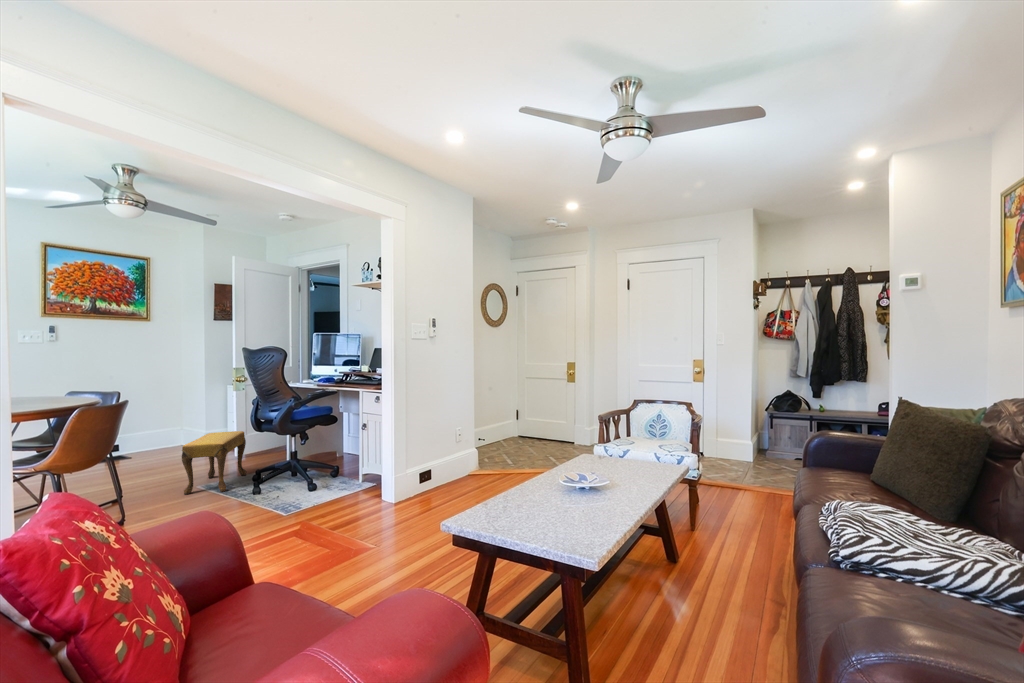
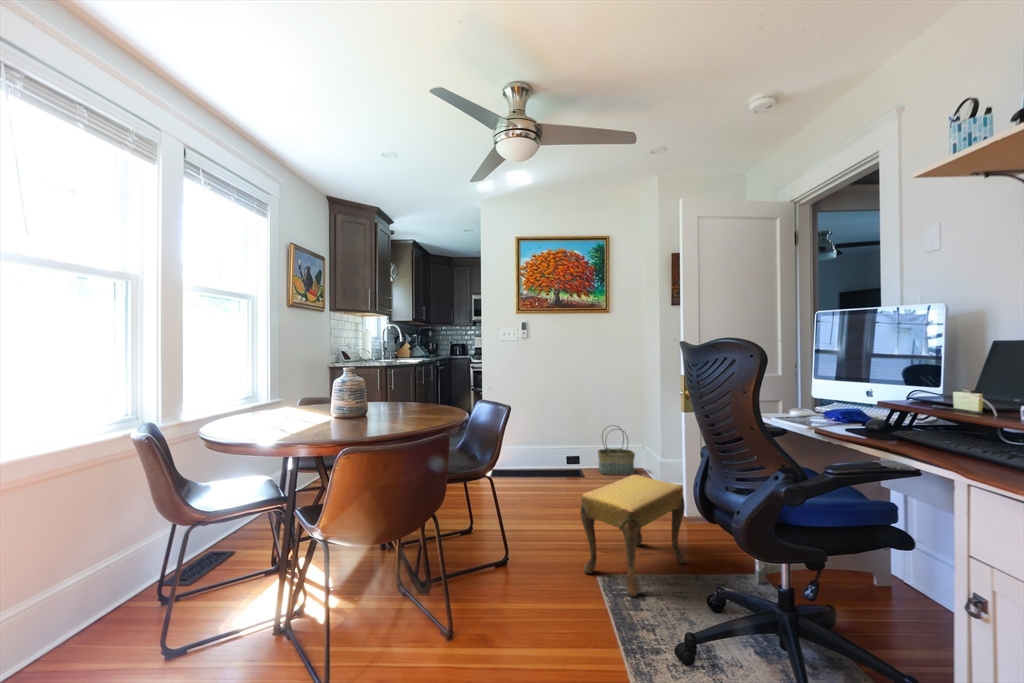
basket: none [141,417,179,458] -> present [598,425,635,475]

